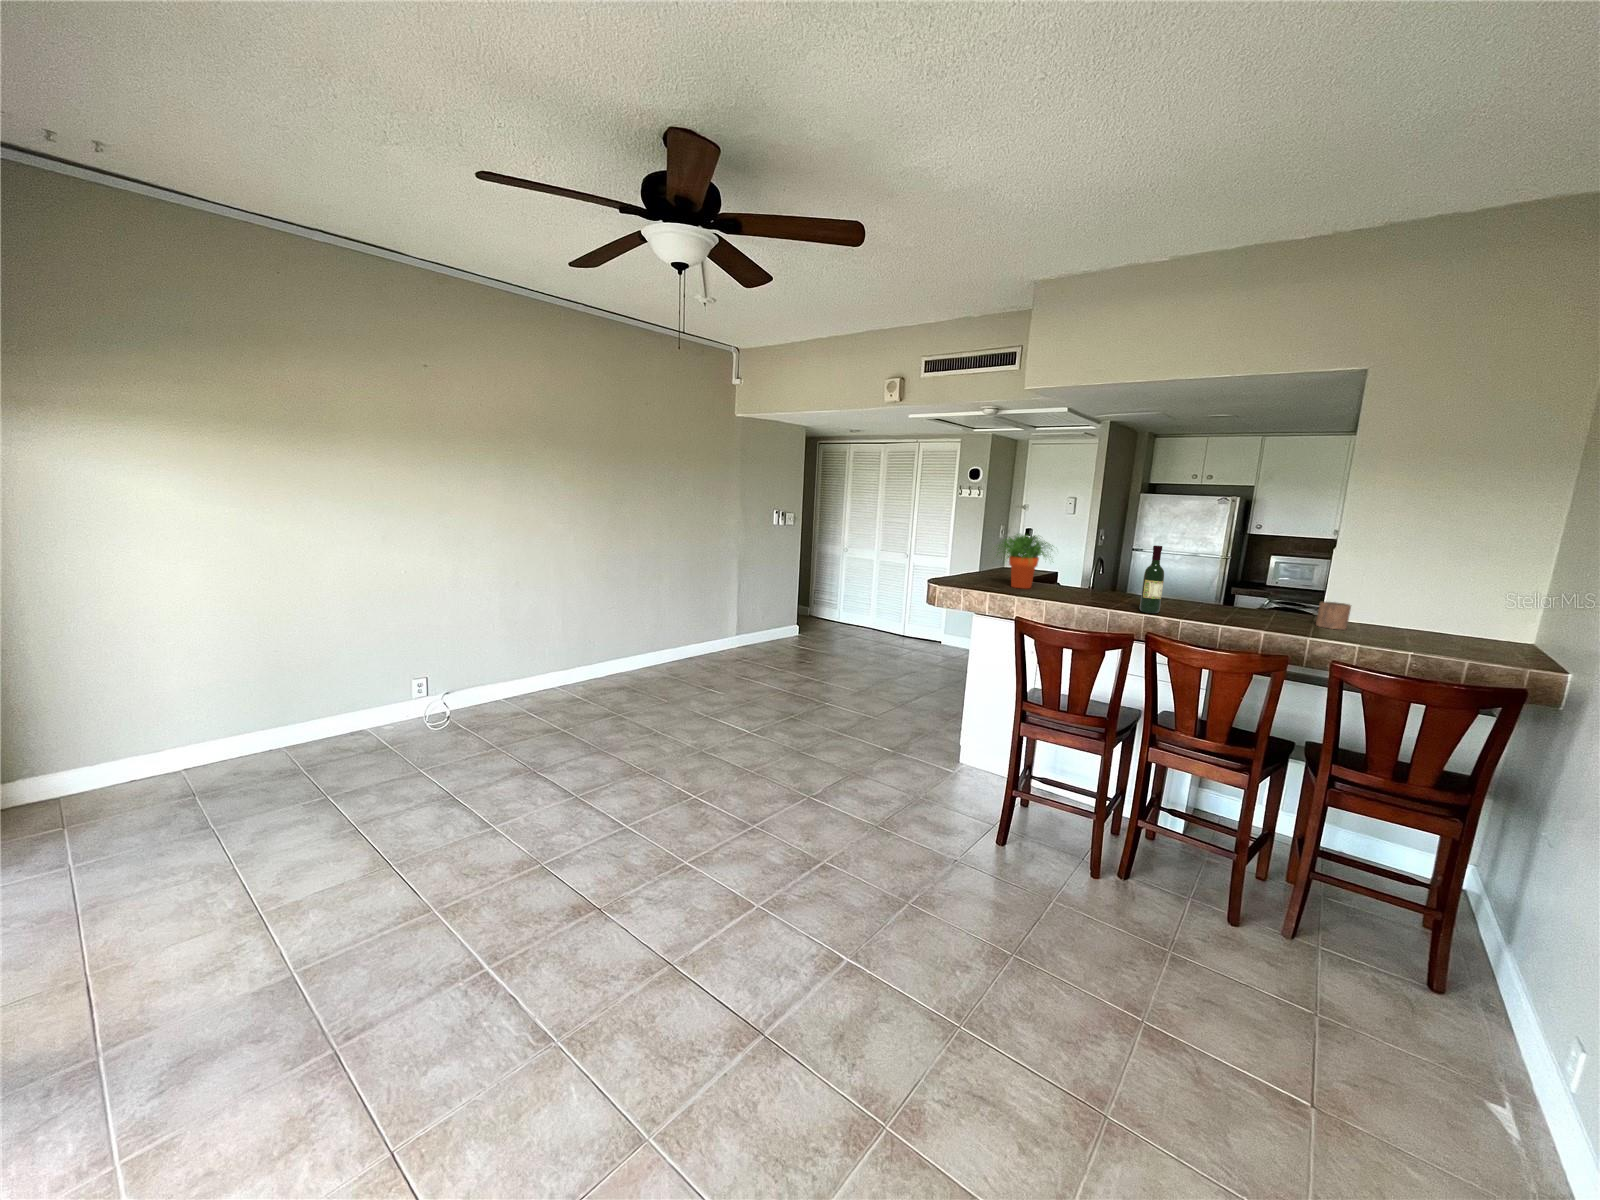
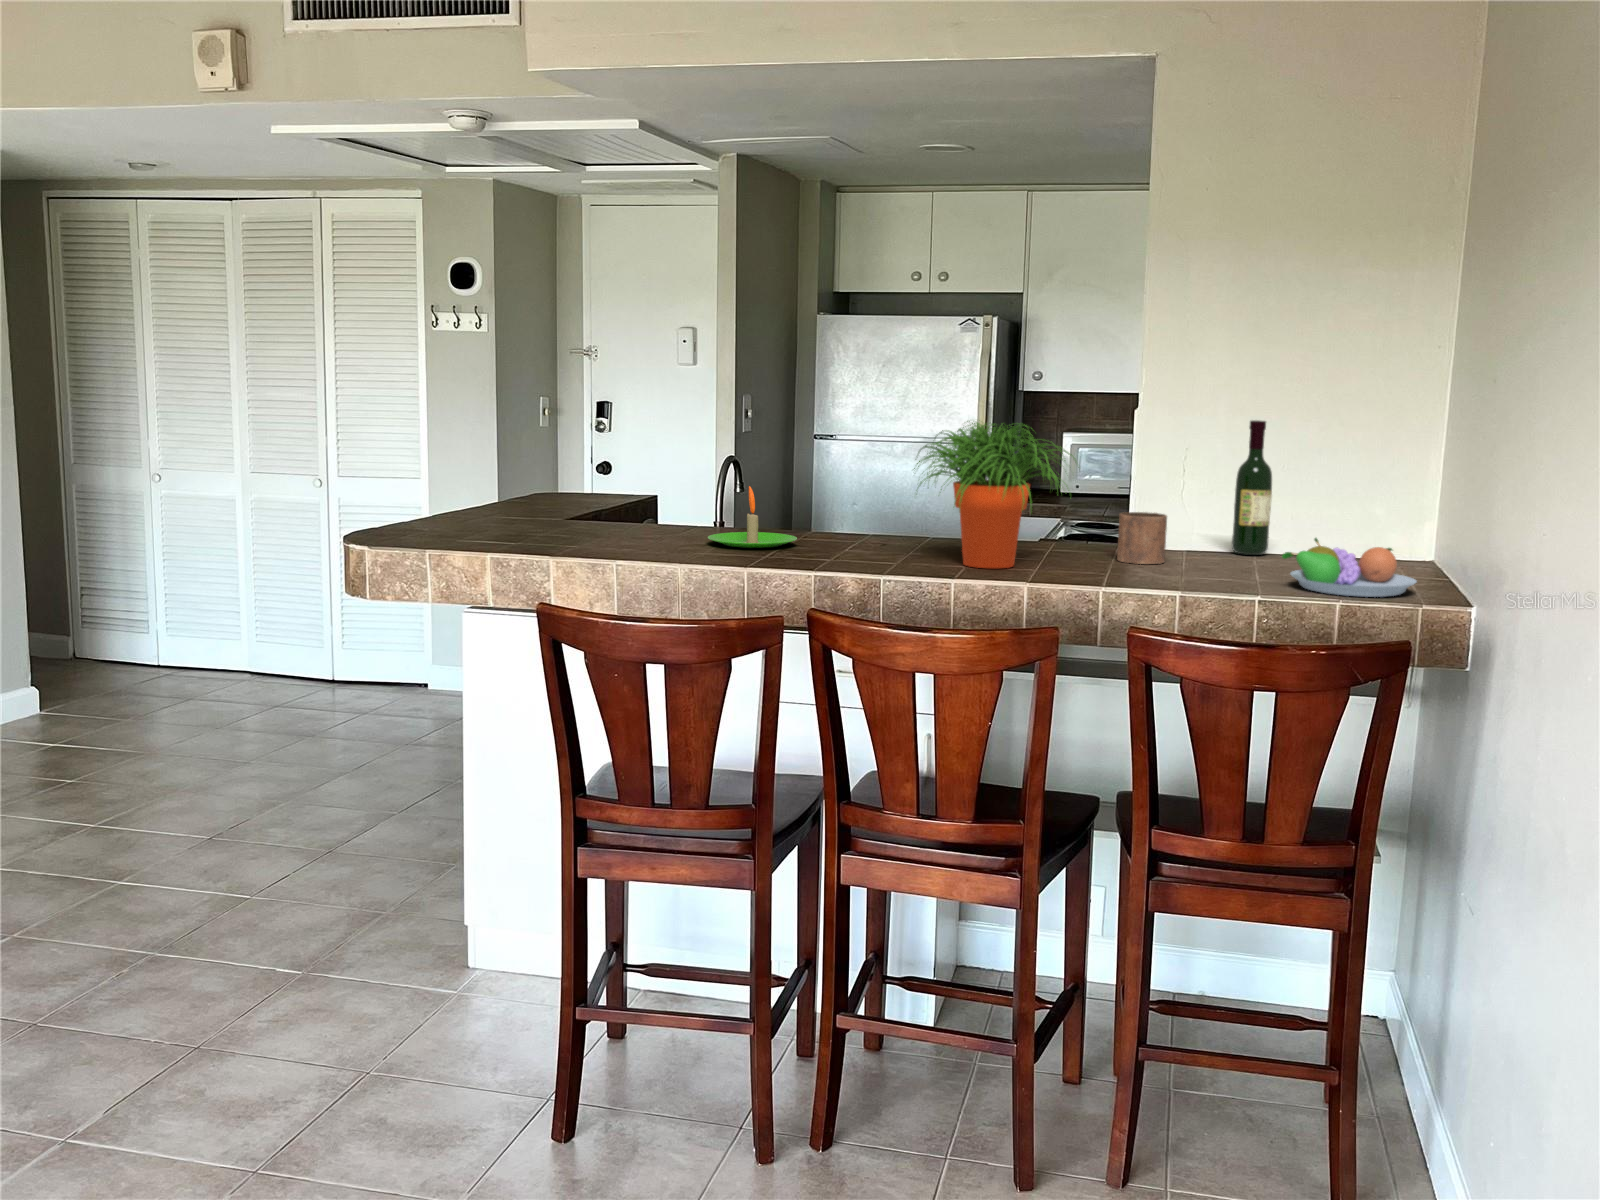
potted plant: present [997,534,1053,589] -> present [914,421,1075,568]
wine bottle: present [1140,545,1164,613] -> present [1232,420,1272,555]
candle: none [1087,574,1132,602] -> present [708,486,797,548]
fruit bowl: none [1433,626,1535,664] -> present [1282,538,1417,597]

